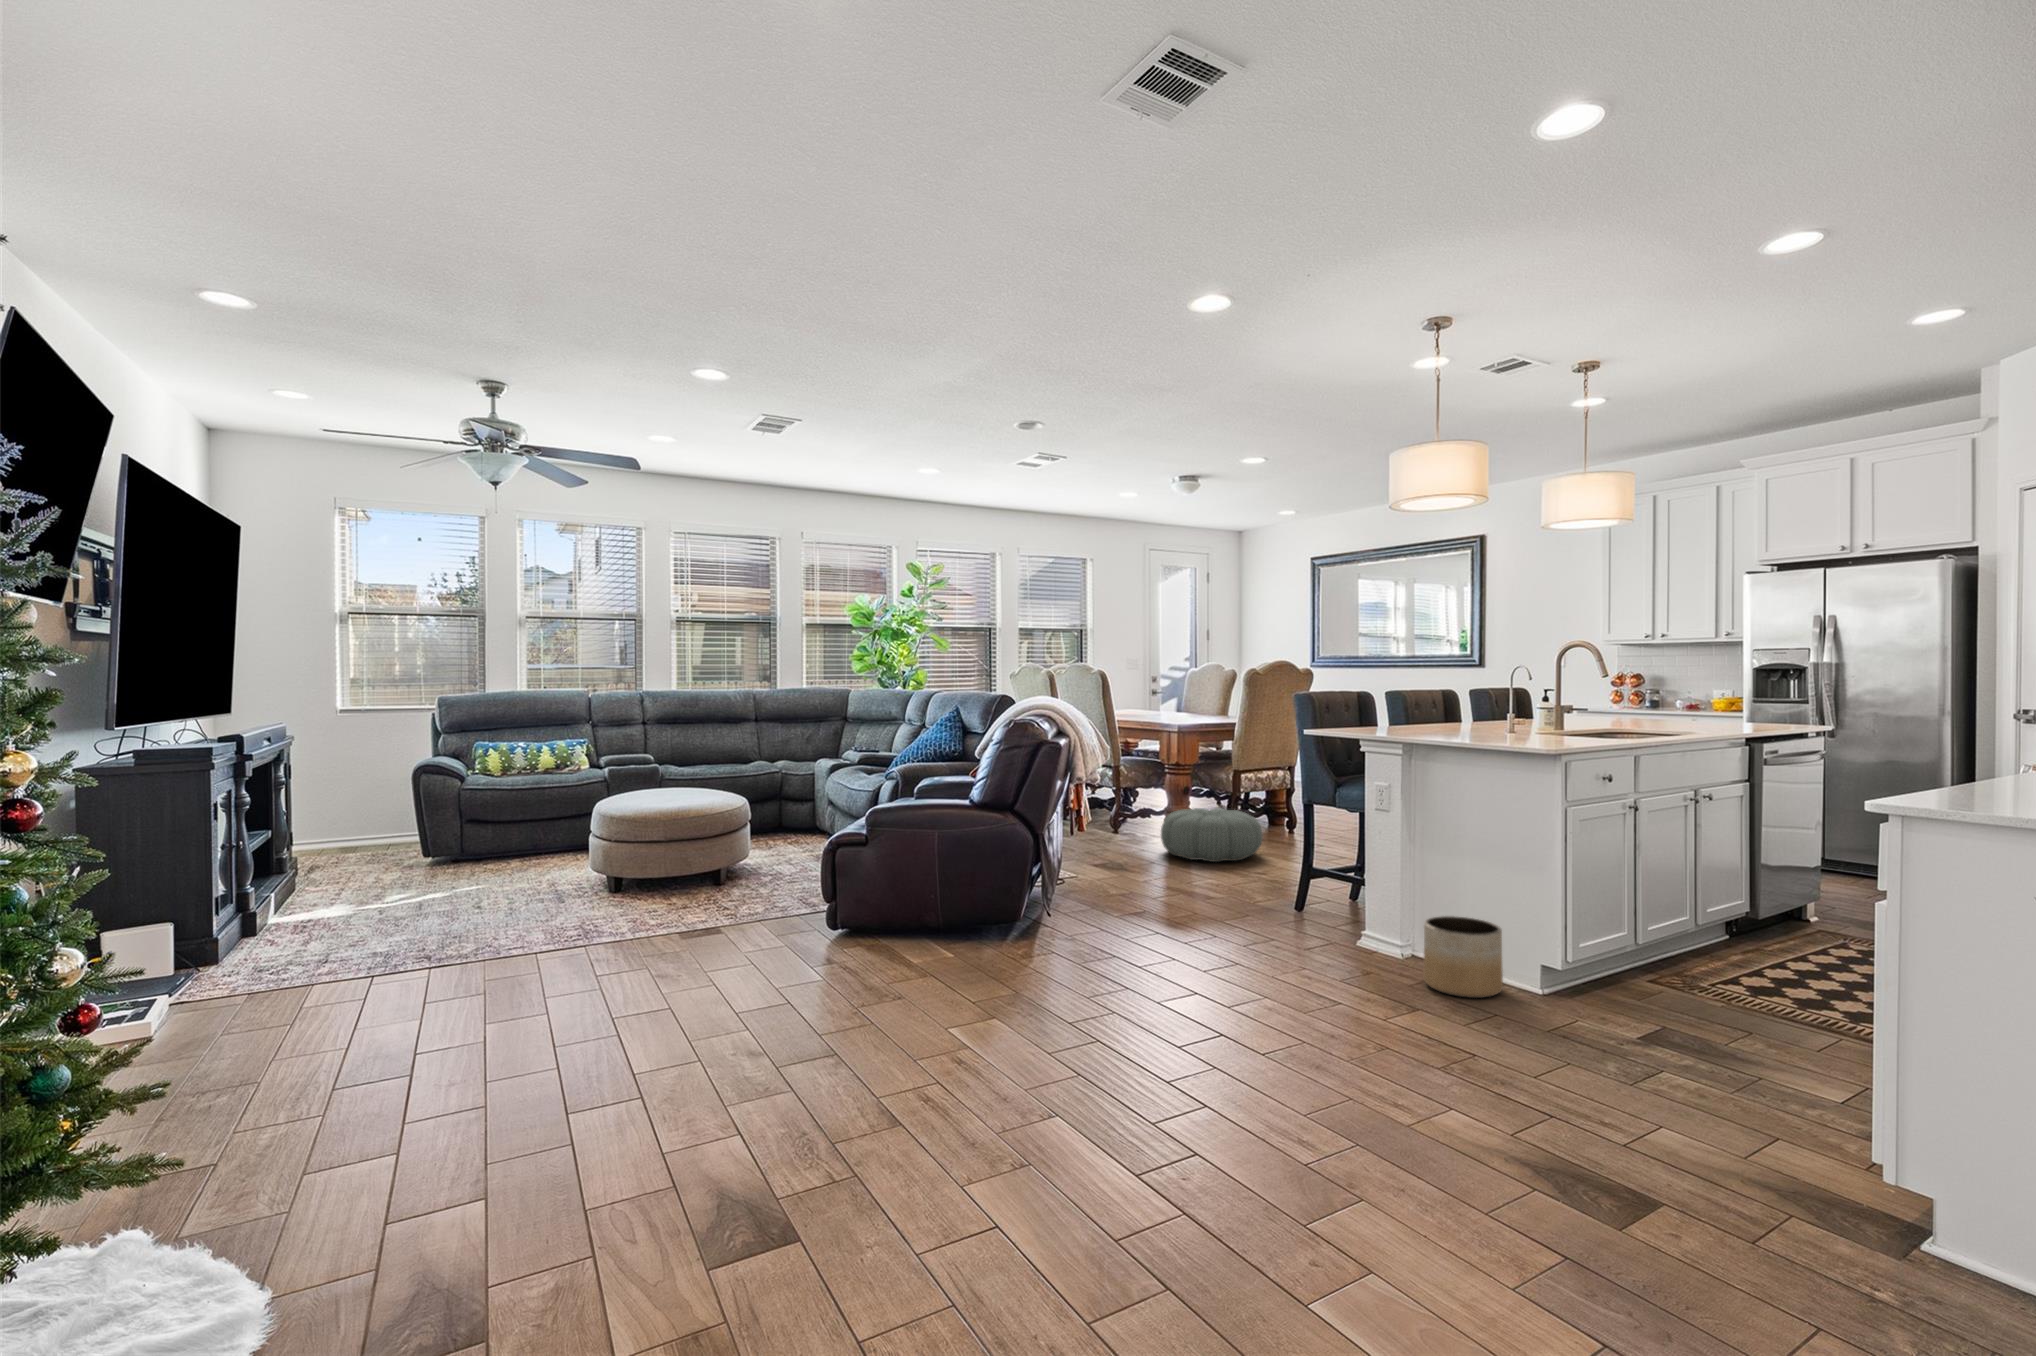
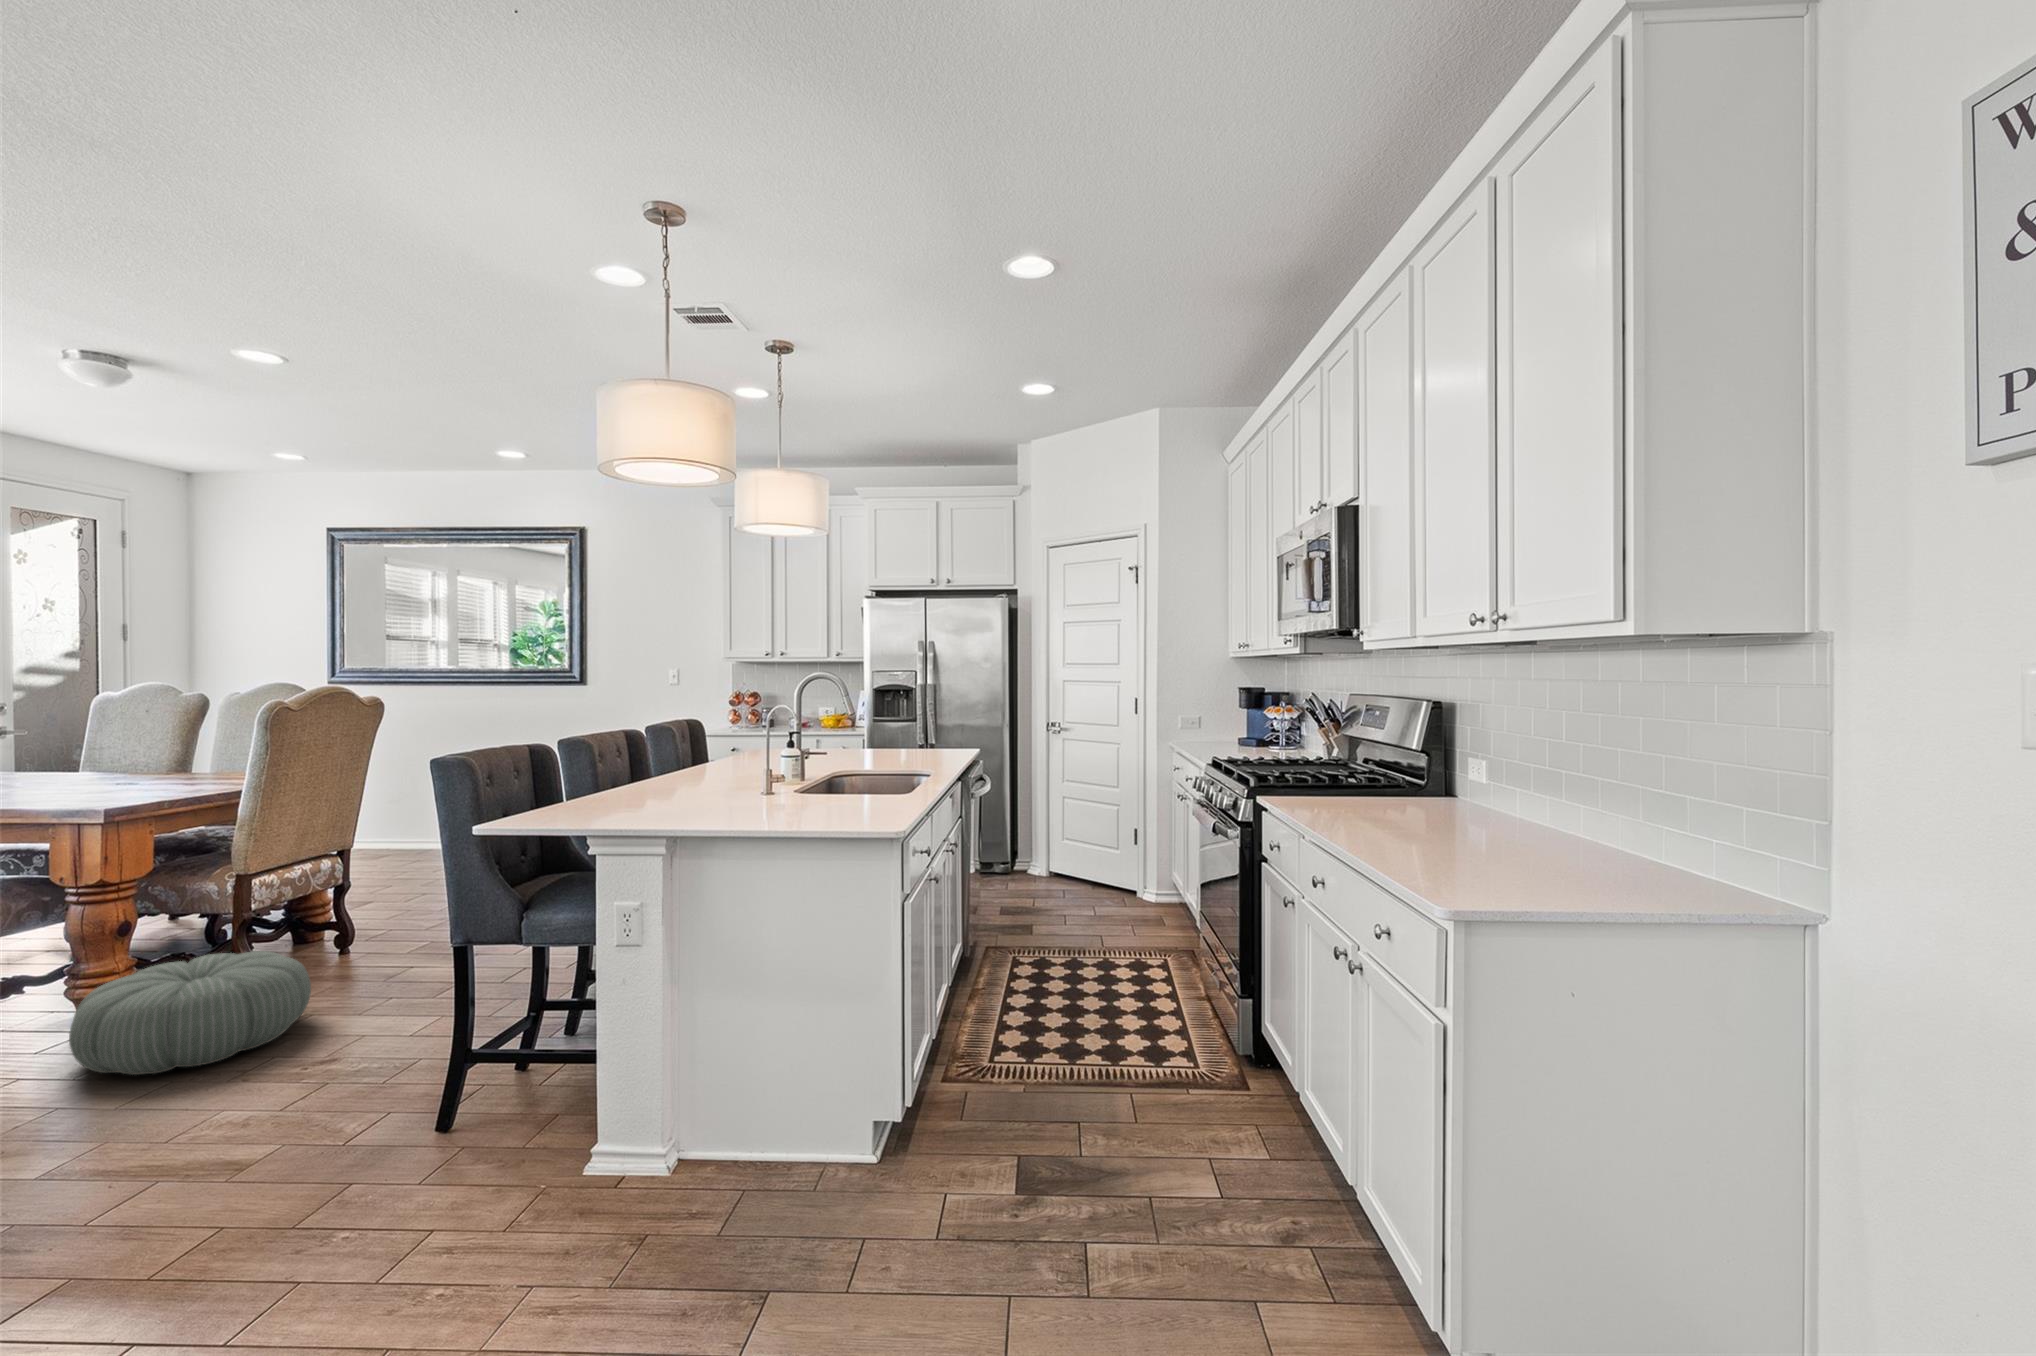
planter: present [1423,916,1503,998] -> none [736,1104,849,1255]

